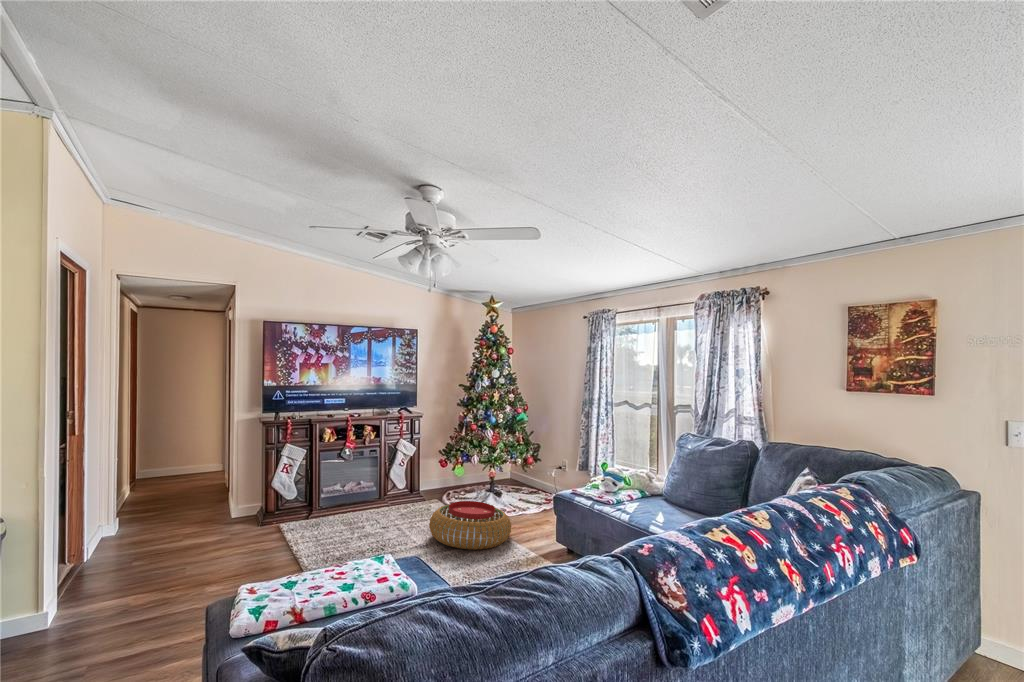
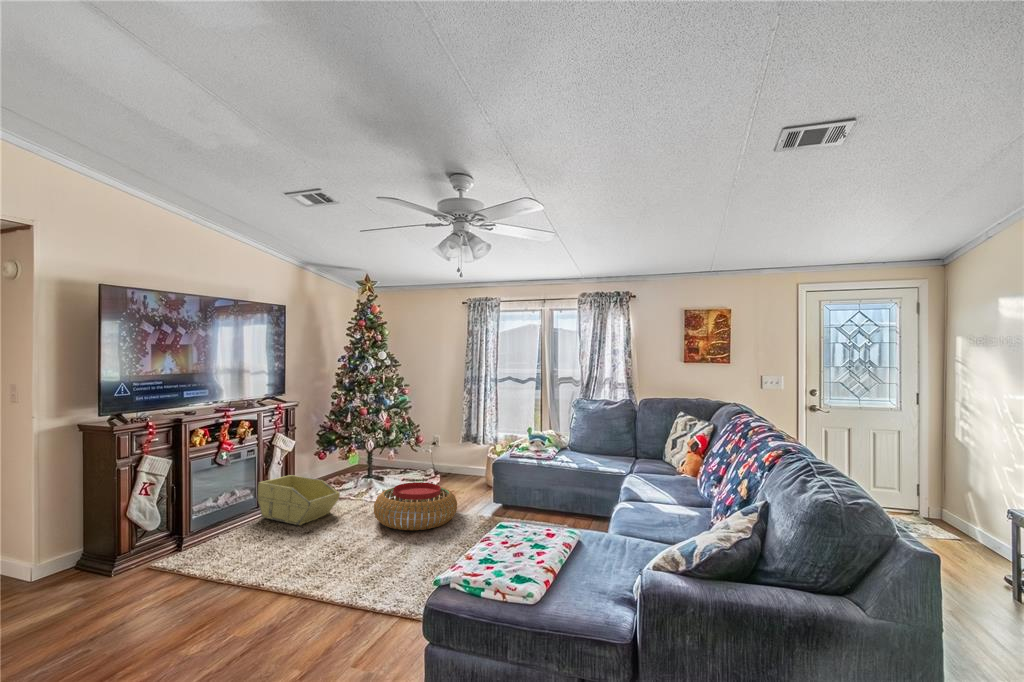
storage bin: none [372,477,424,519] -> present [257,475,340,525]

